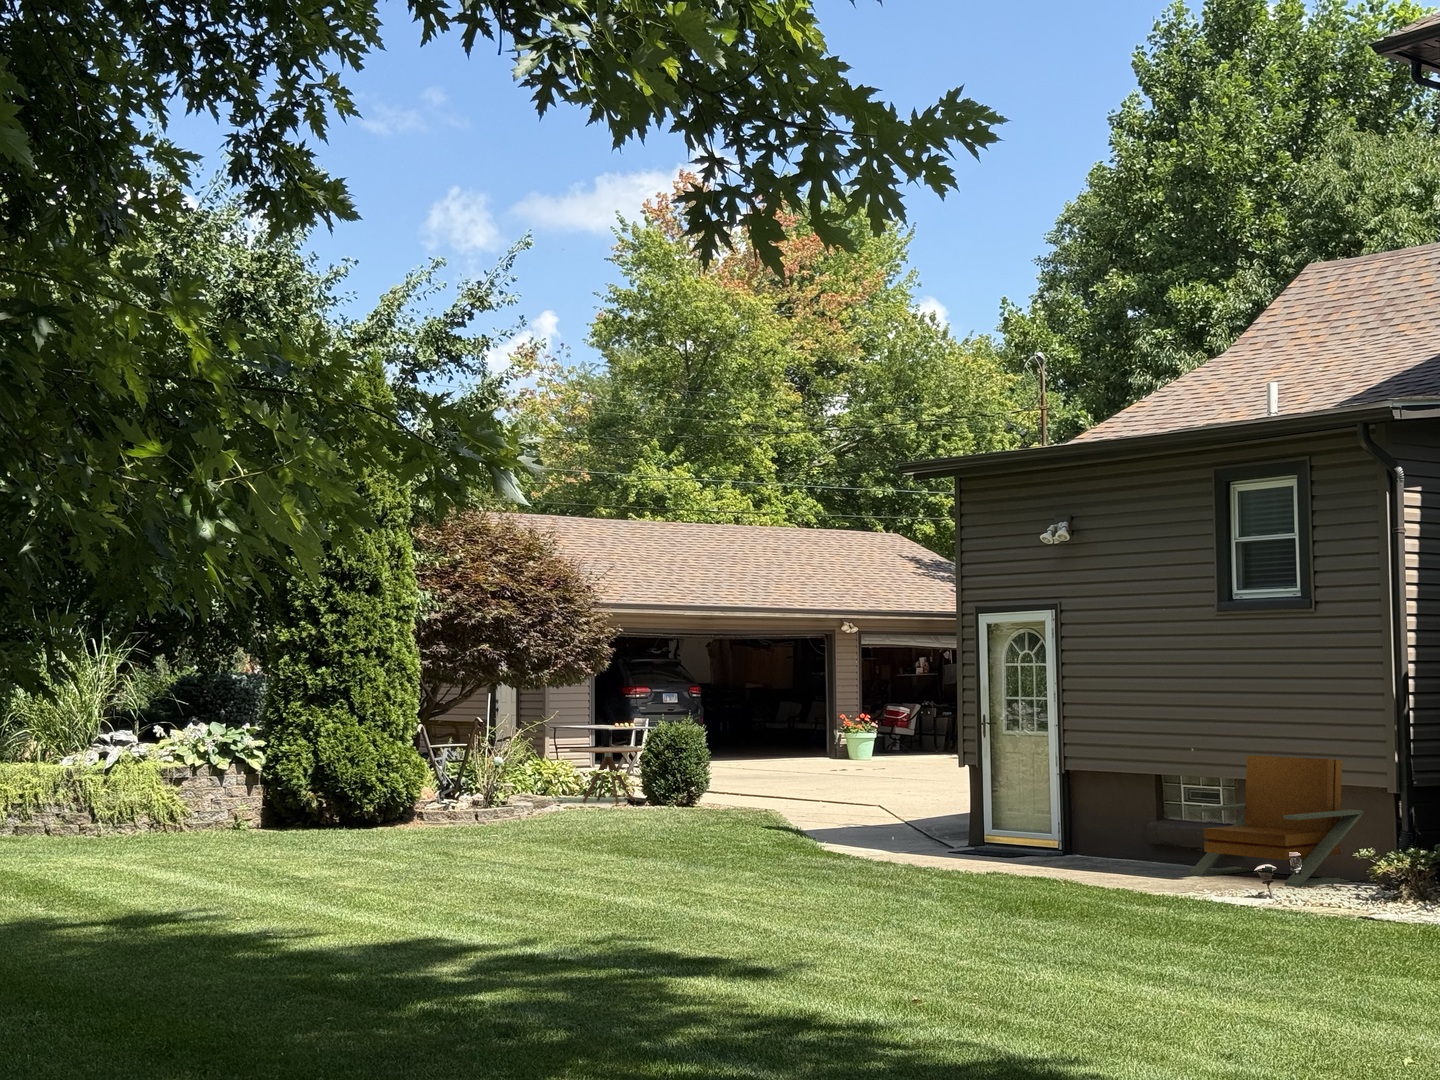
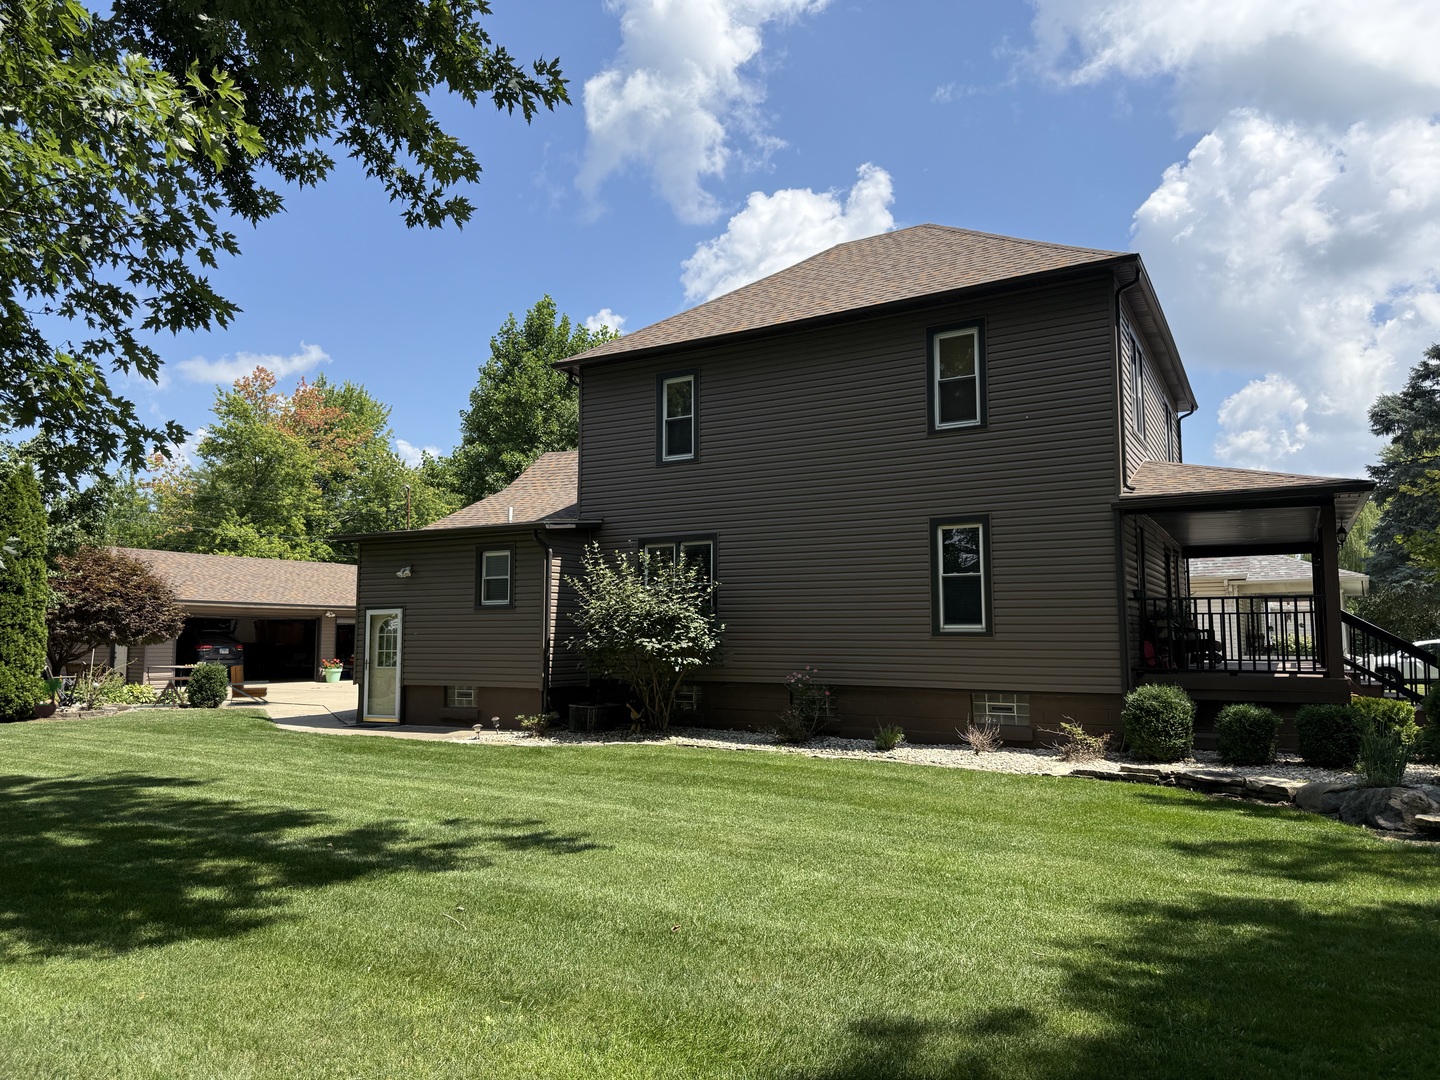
potted tree: none [407,740,452,817] -> present [34,679,63,717]
lounge chair: present [1188,755,1363,887] -> present [226,665,269,706]

